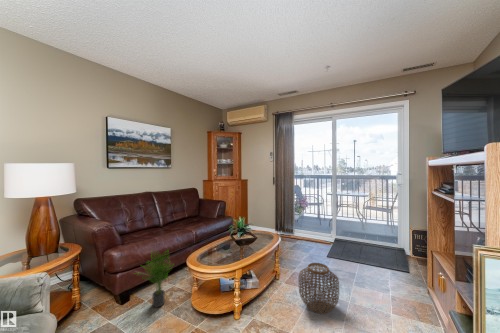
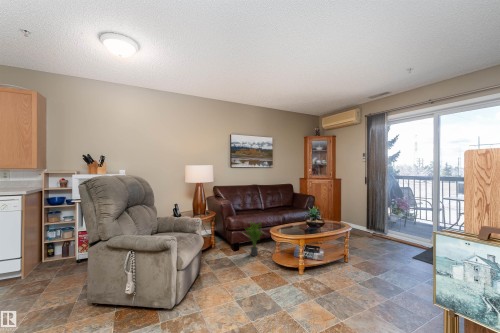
woven basket: present [299,263,339,314] -> none [349,250,384,290]

